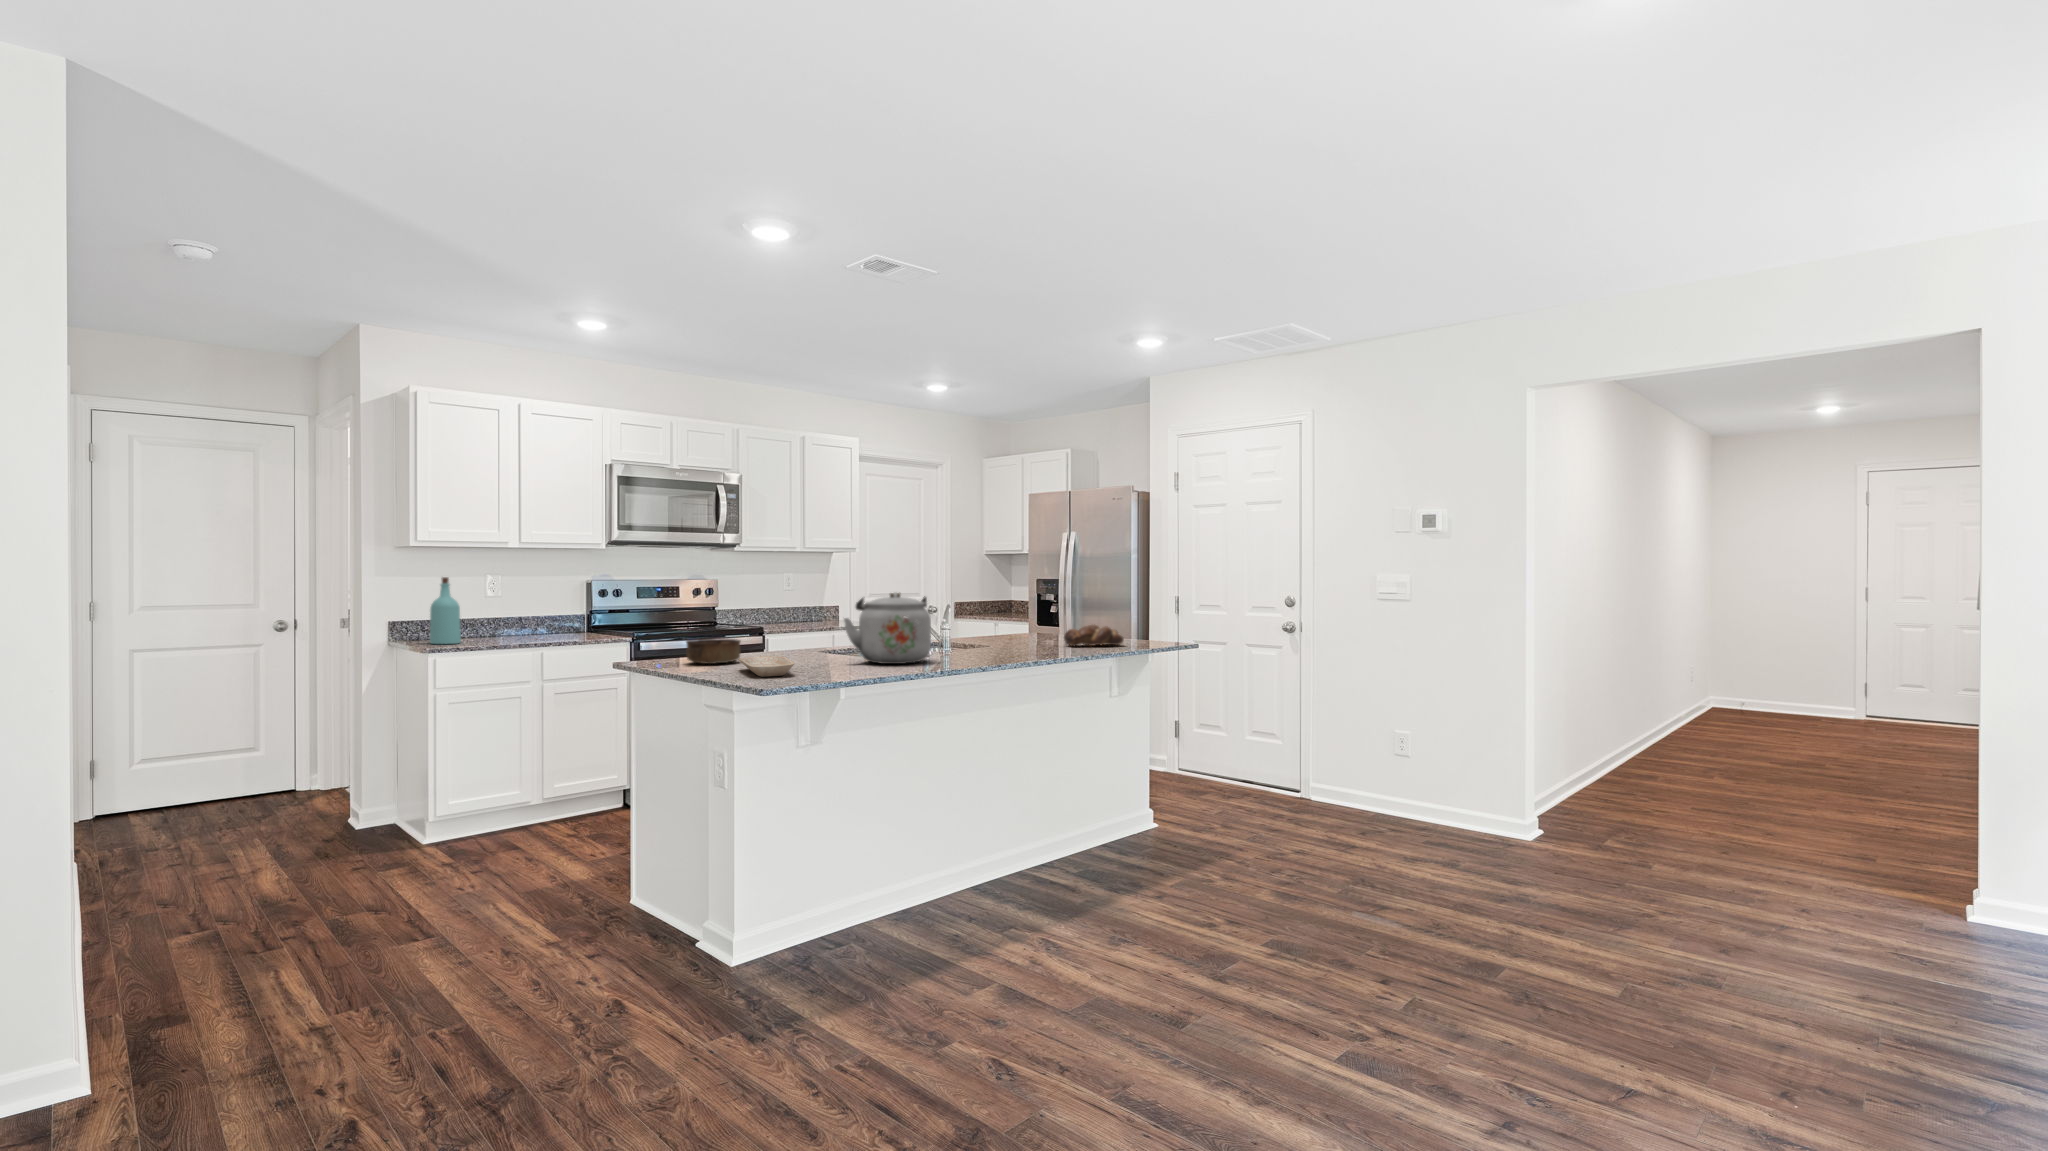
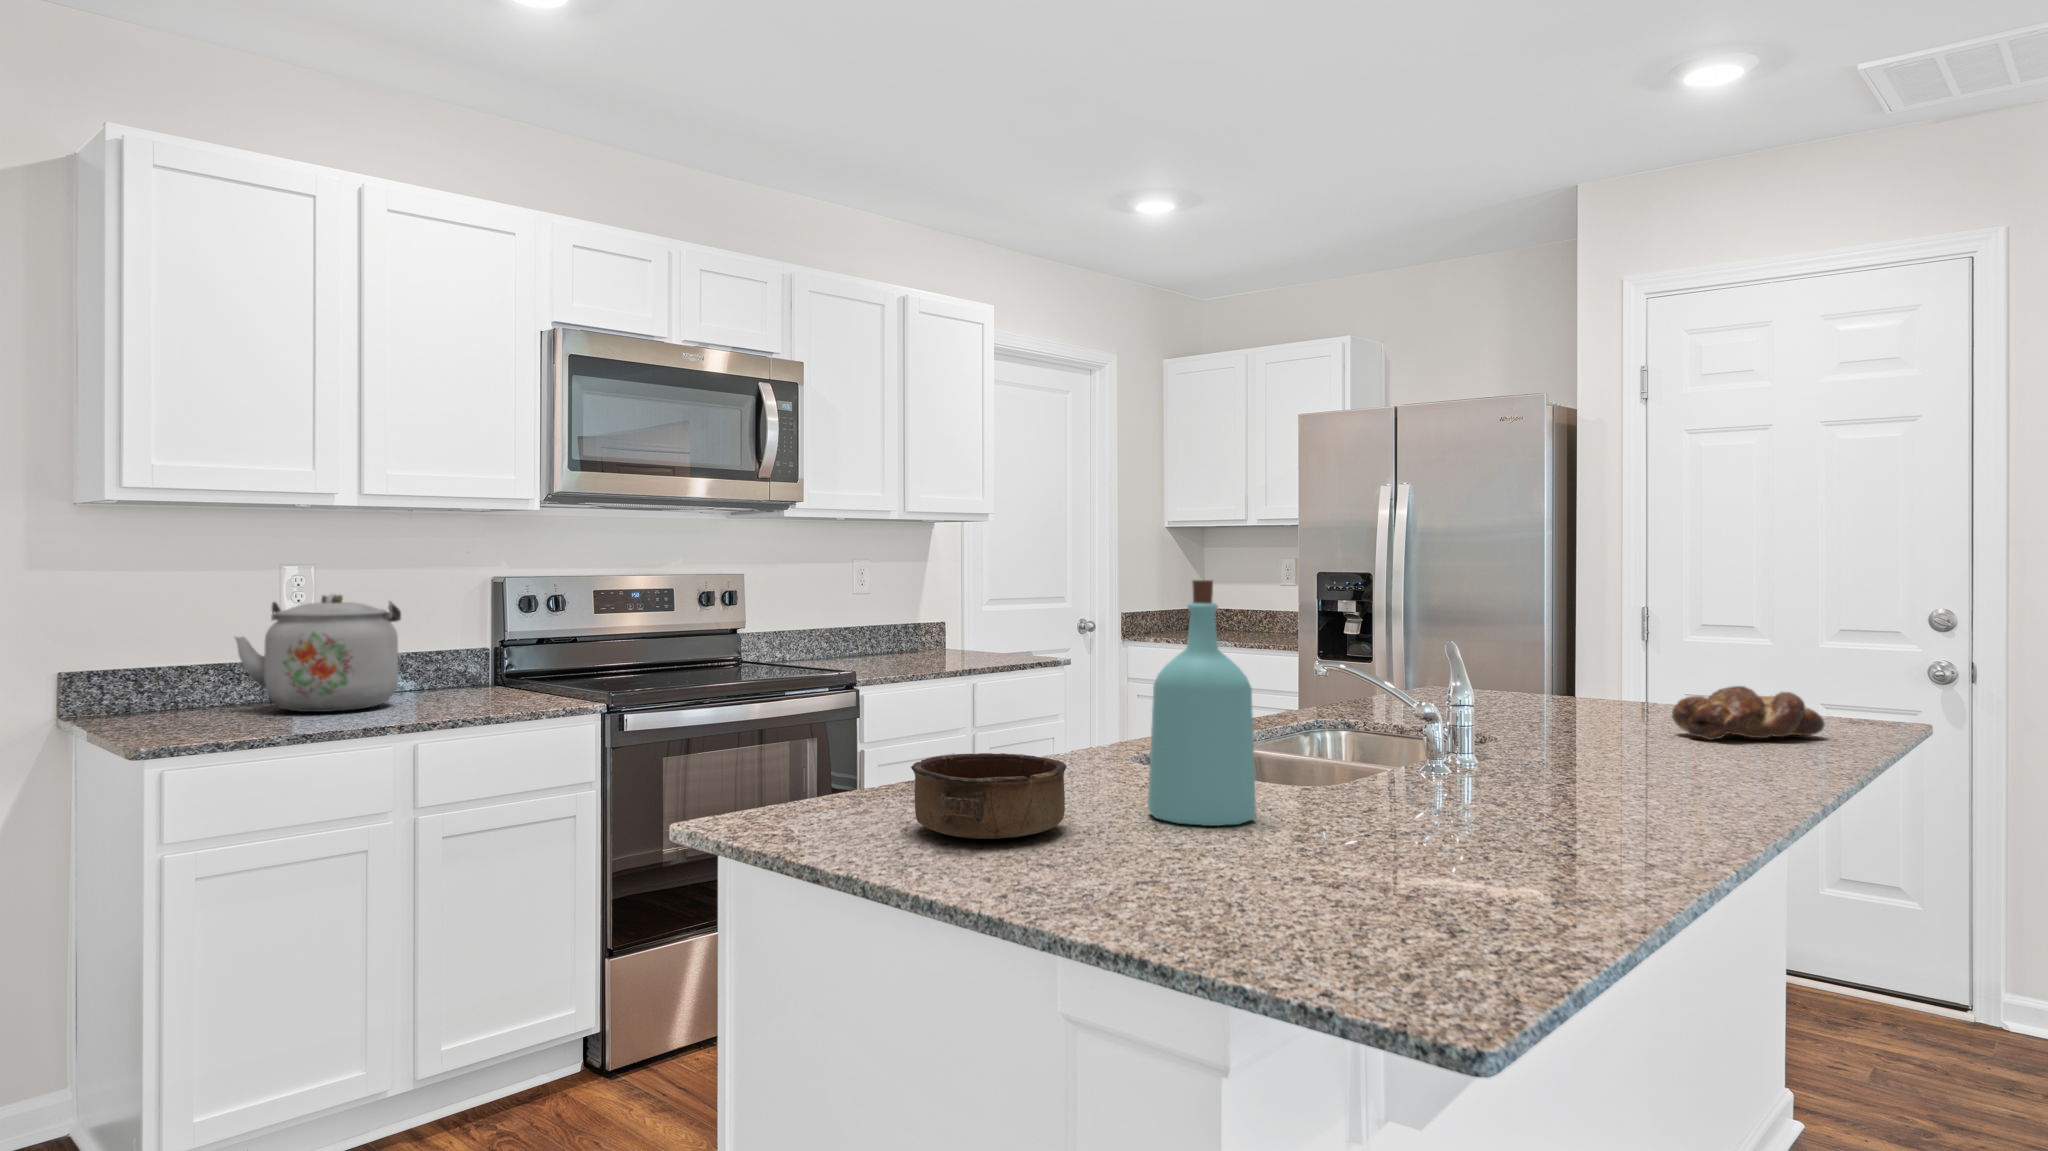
bottle: present [430,577,461,644] -> present [1148,580,1256,826]
kettle: present [844,592,931,664] -> present [235,594,401,712]
tray: present [739,656,795,677] -> none [1145,826,1434,939]

